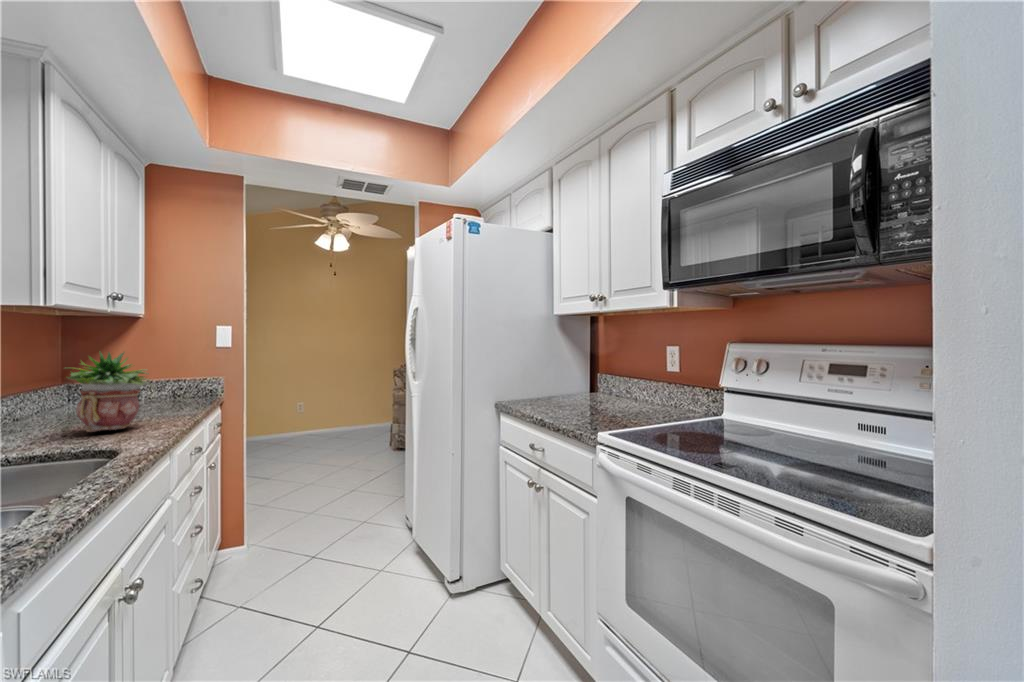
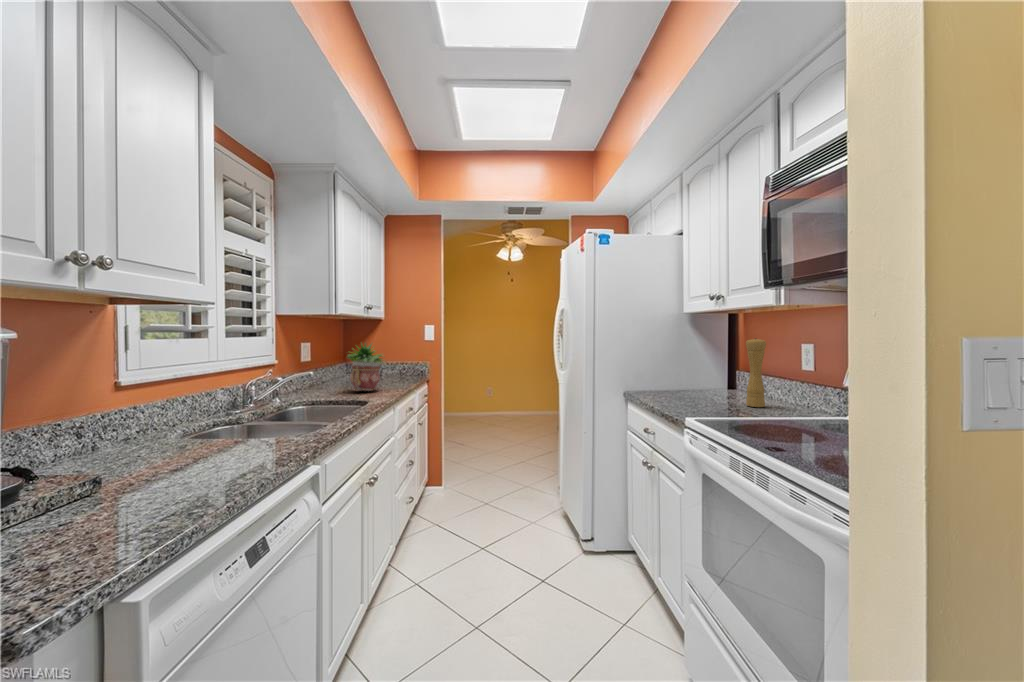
pepper mill: none [624,342,642,412] -> present [746,338,766,407]

